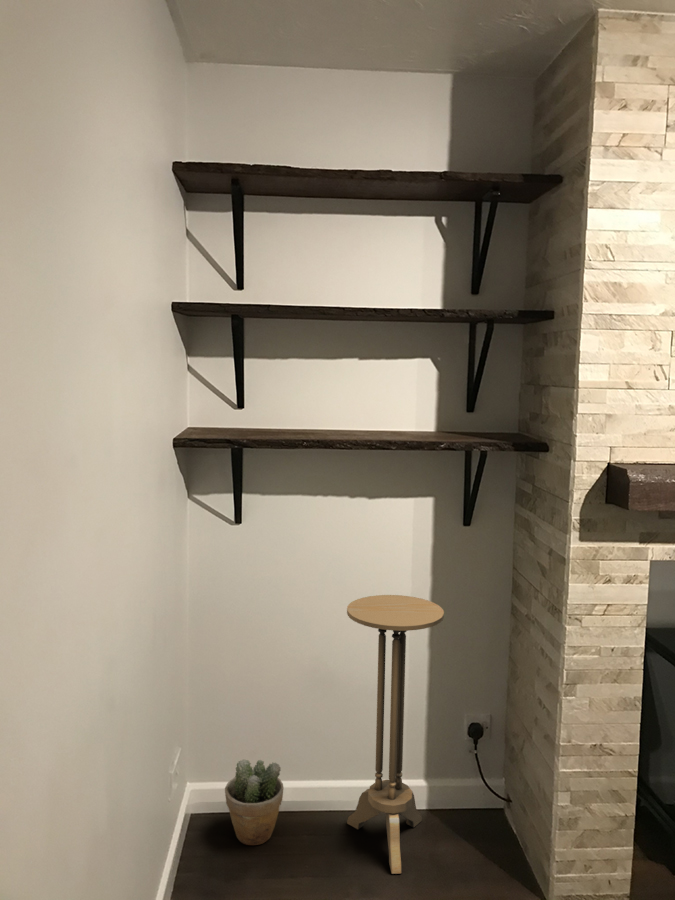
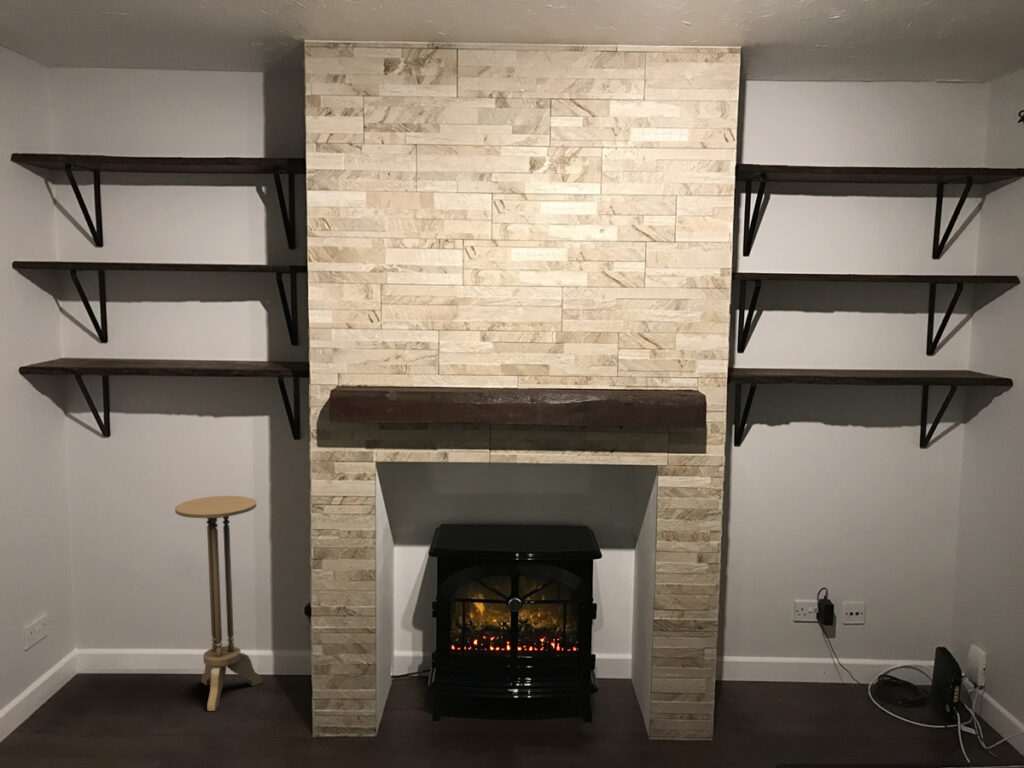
potted plant: present [225,760,283,845] -> none [95,626,145,692]

